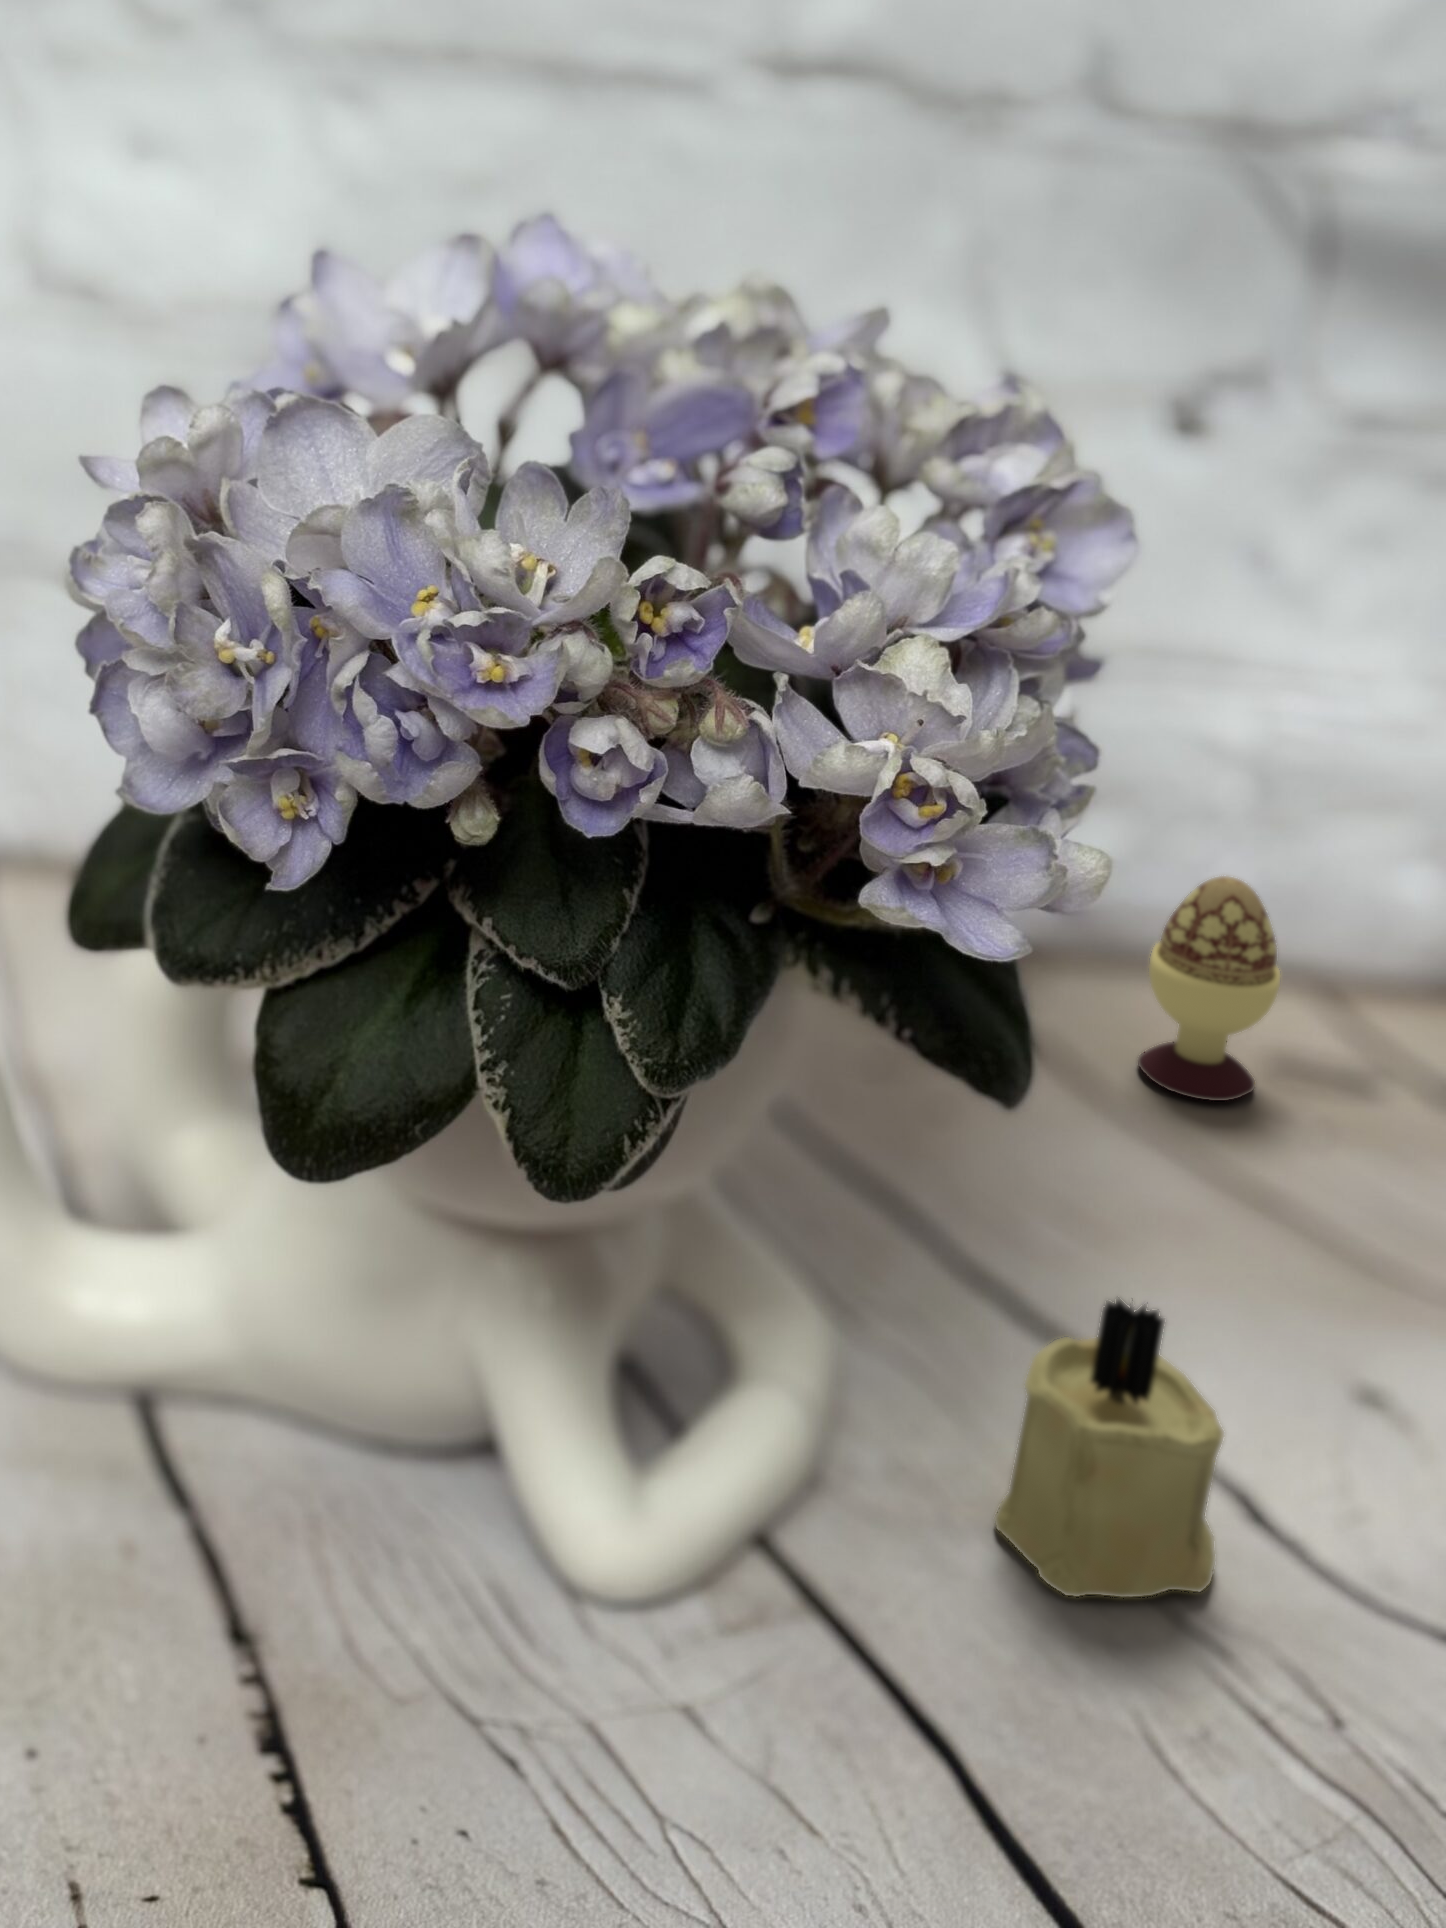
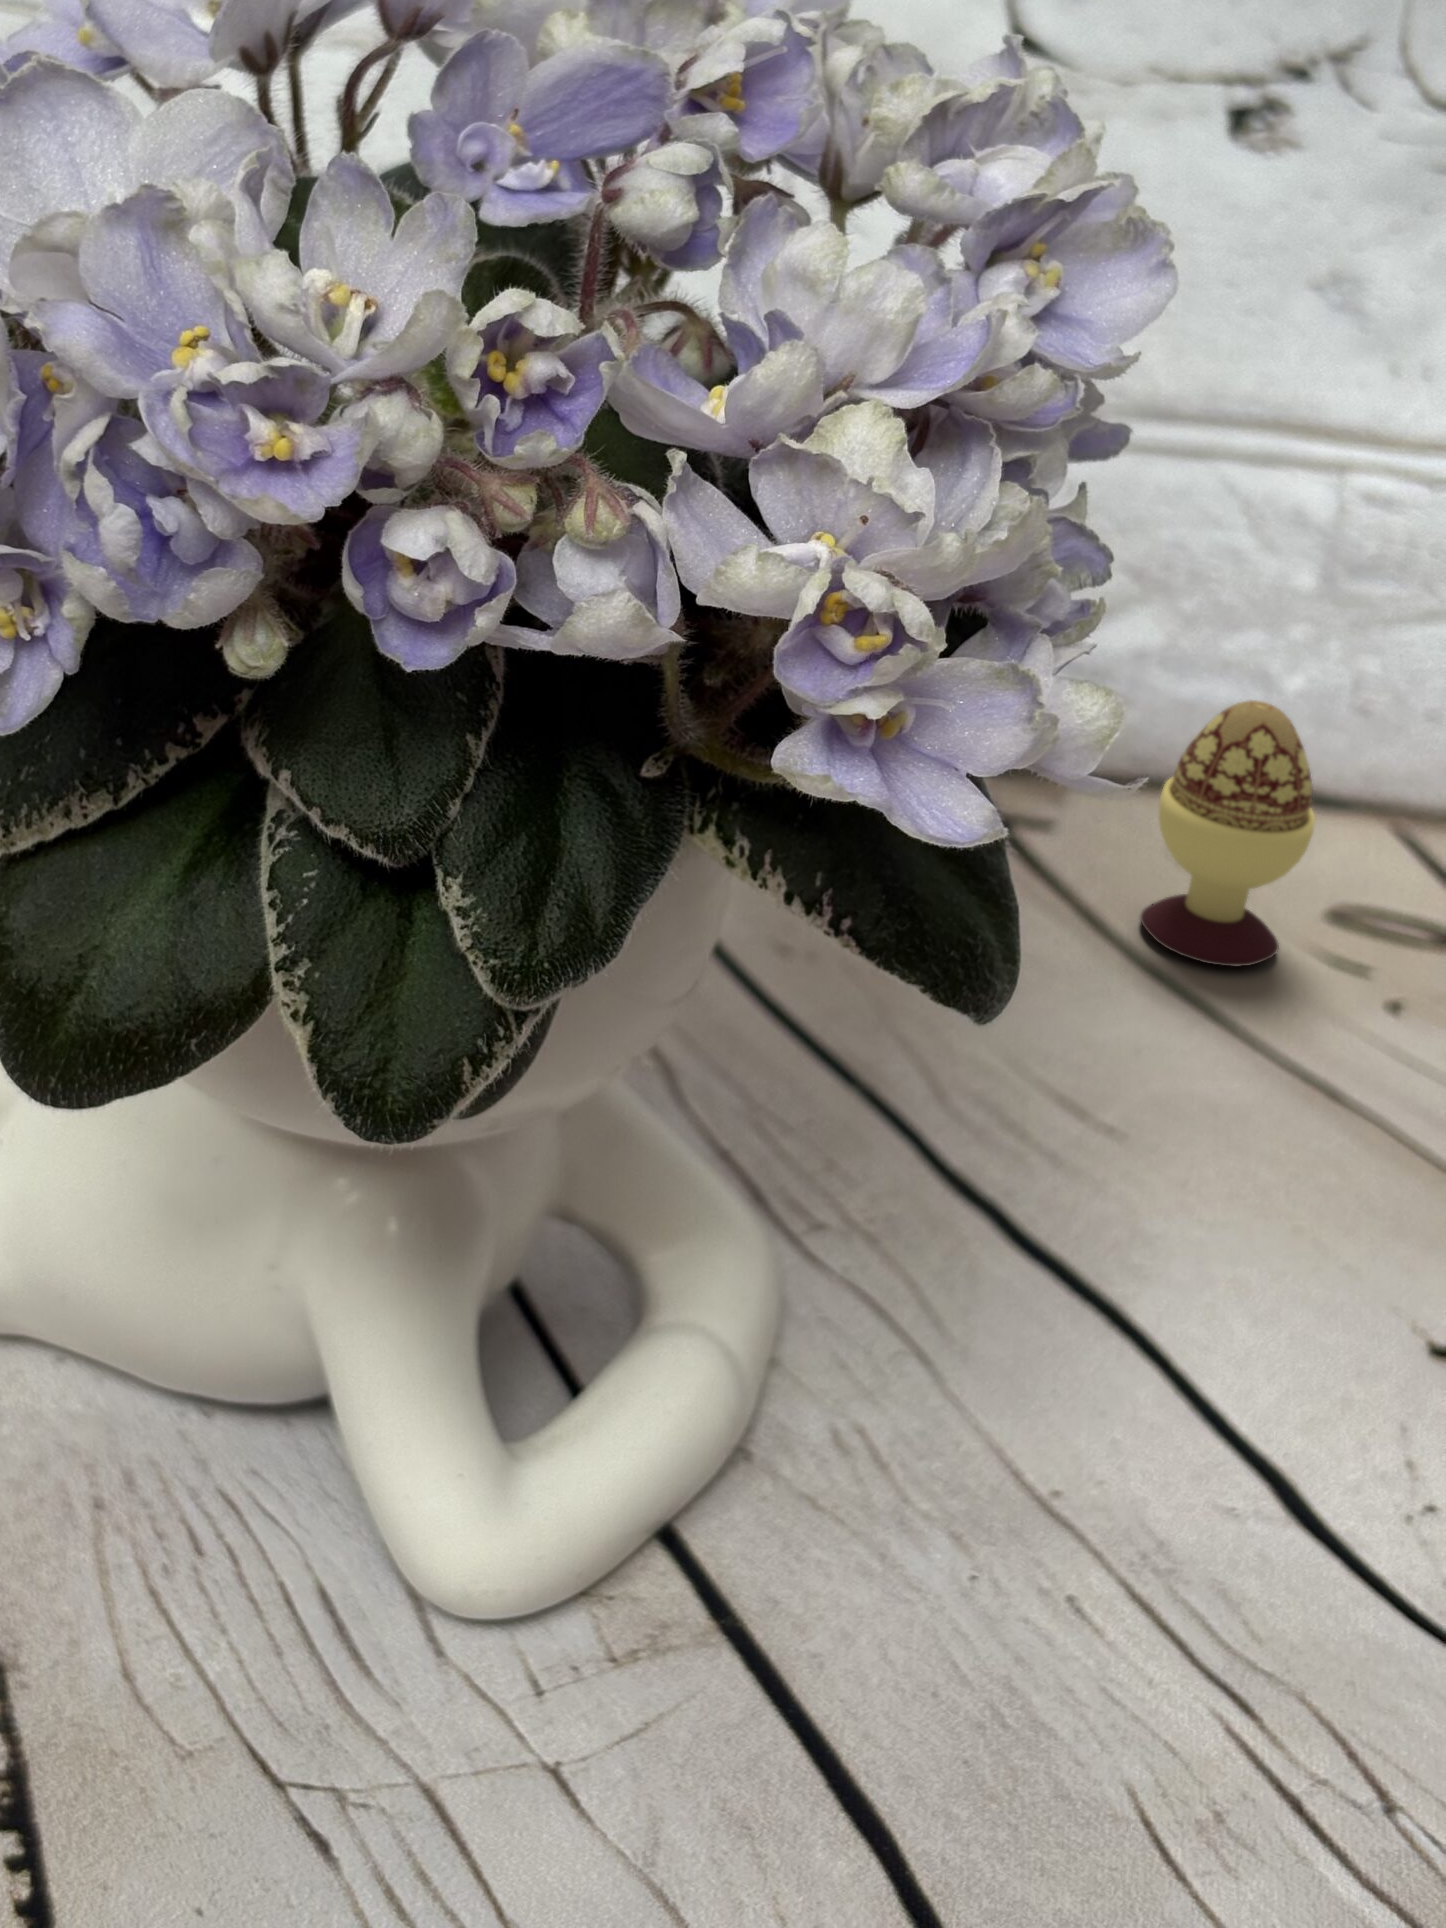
candle: present [995,1300,1224,1597] -> none [941,1237,1229,1601]

